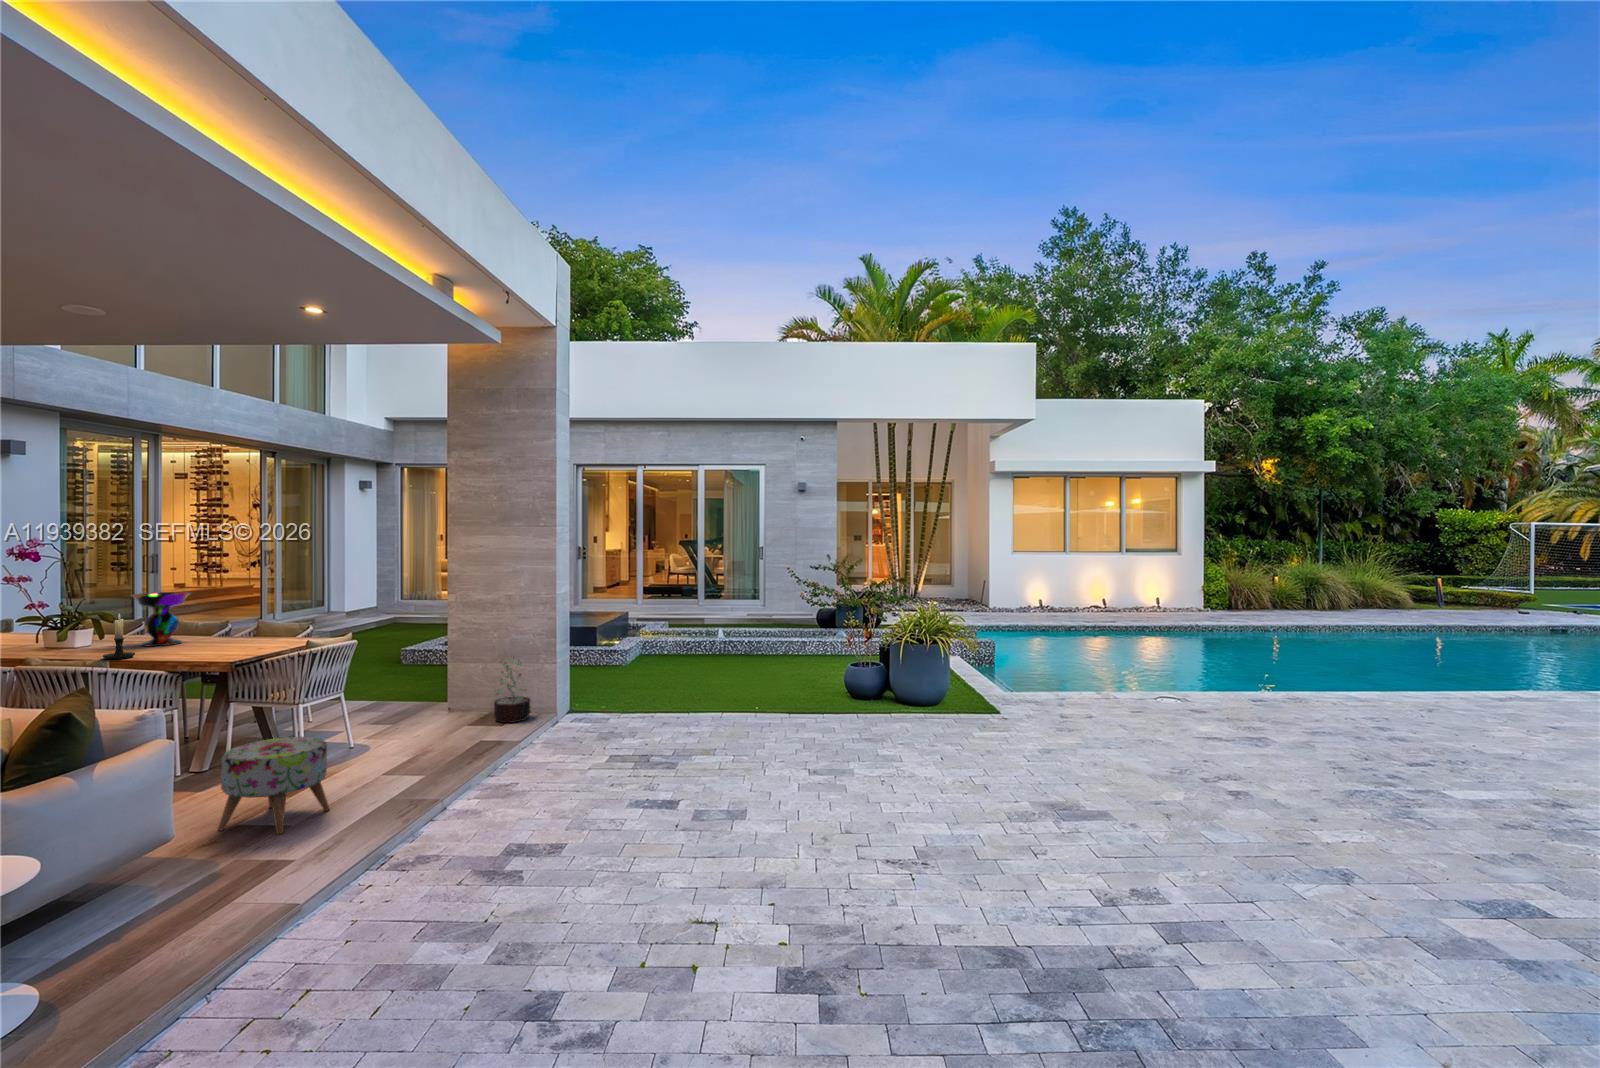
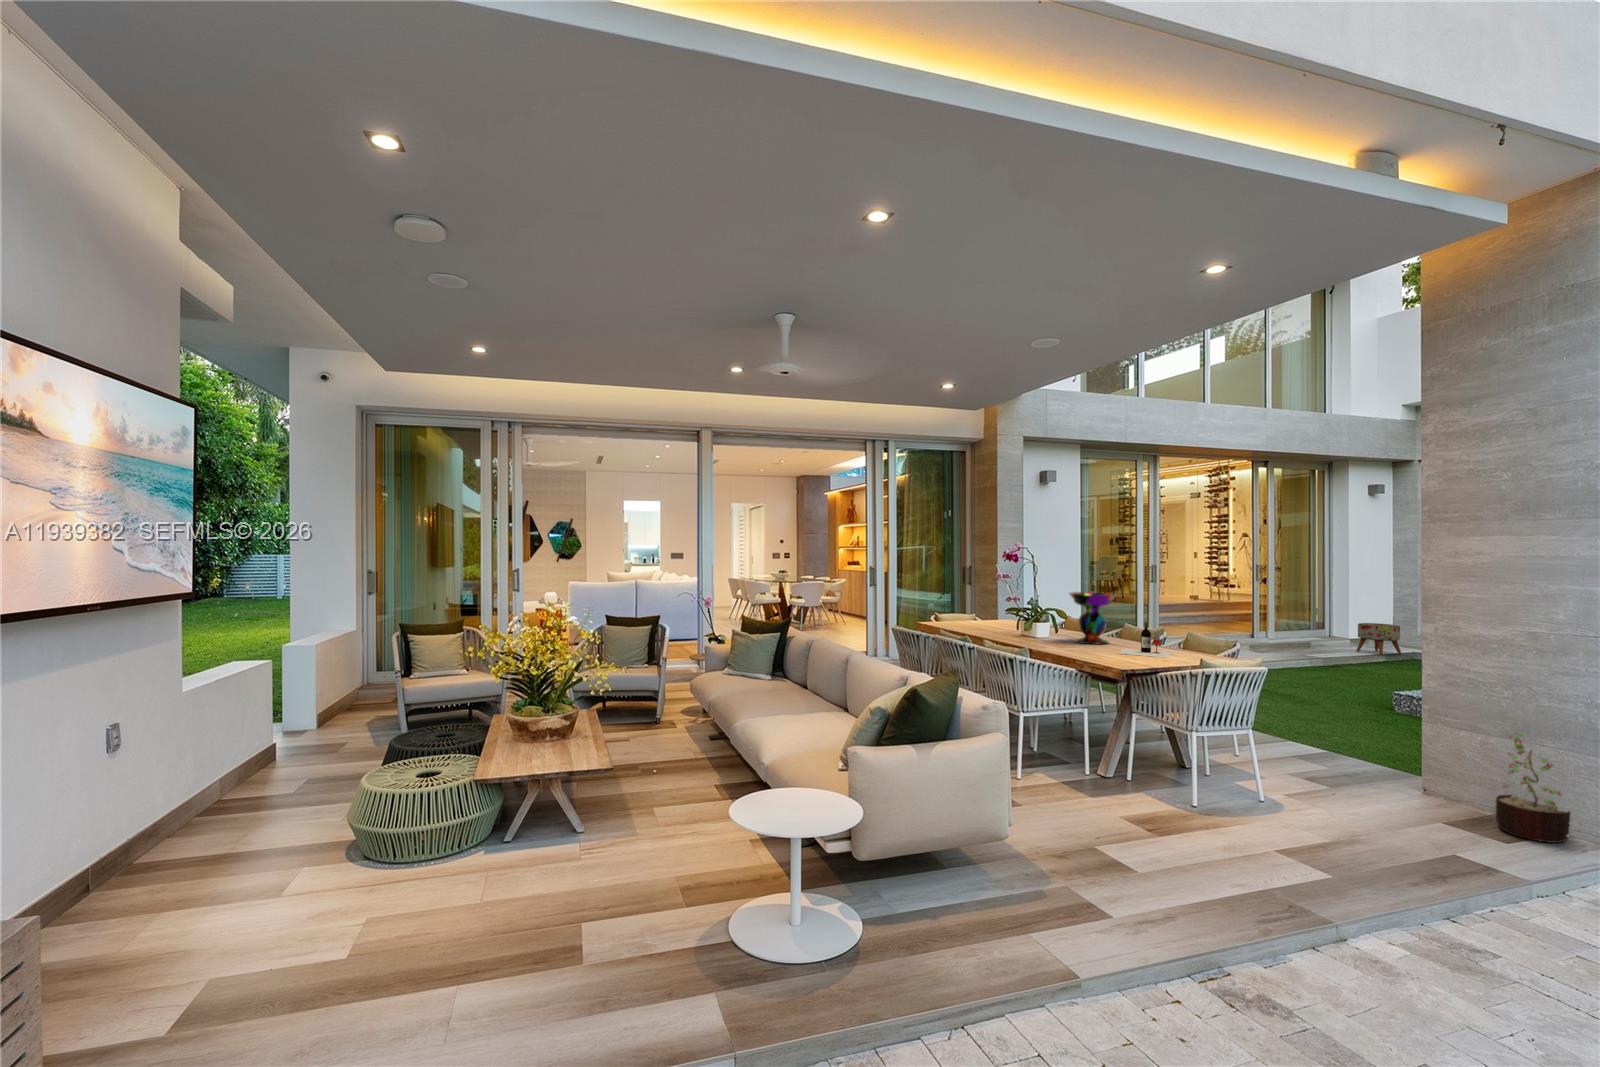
candle holder: present [103,614,135,660] -> none [1034,607,1057,651]
wine bottle: none [208,616,263,650] -> present [1118,622,1173,658]
ottoman: present [218,737,330,834] -> present [1357,623,1401,655]

